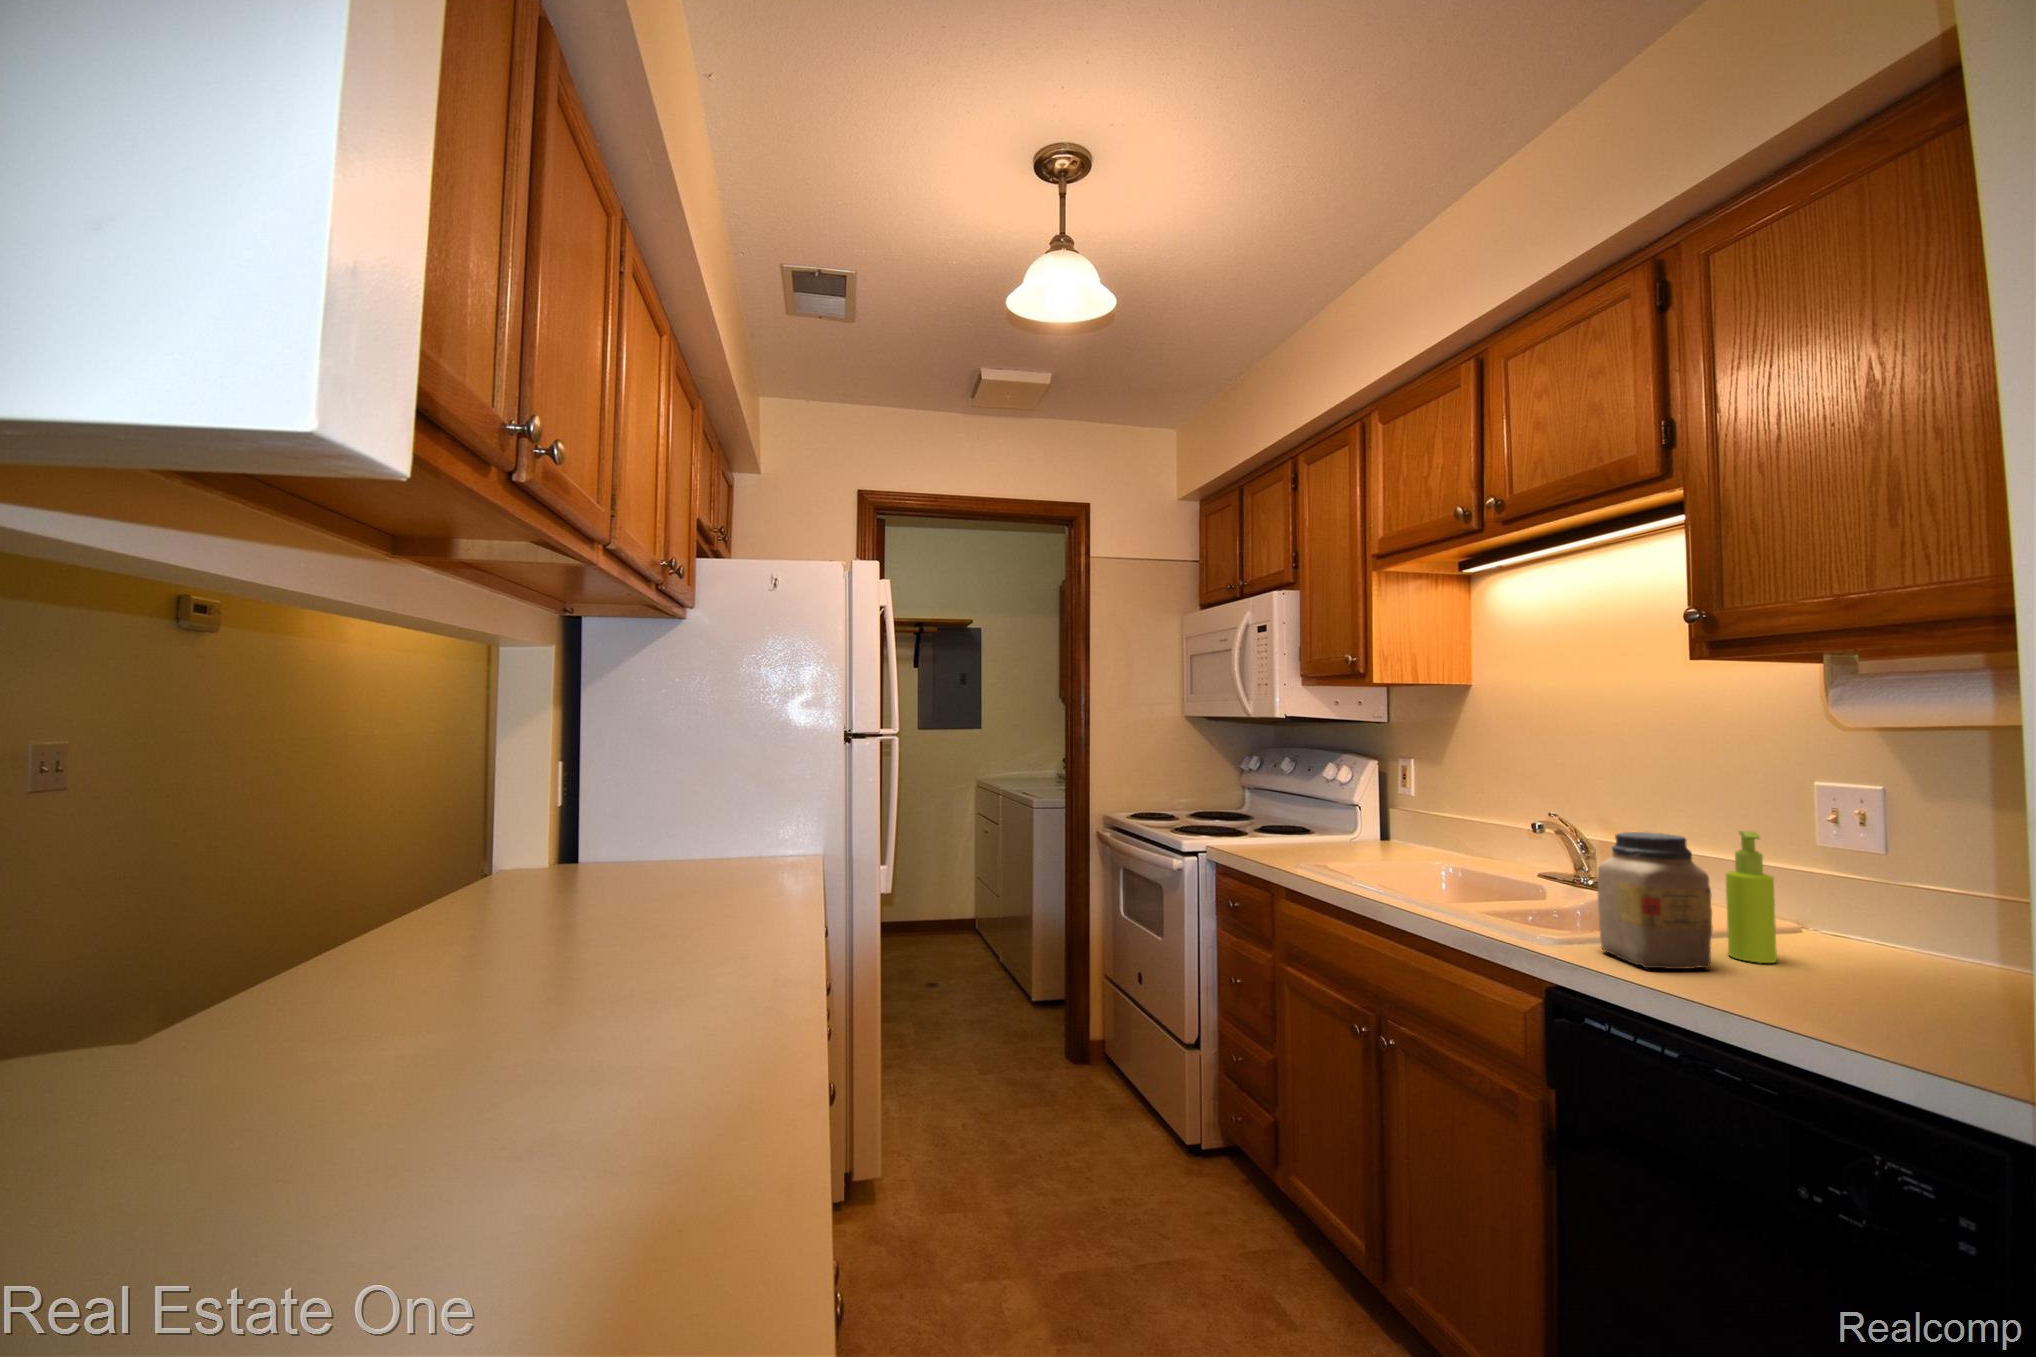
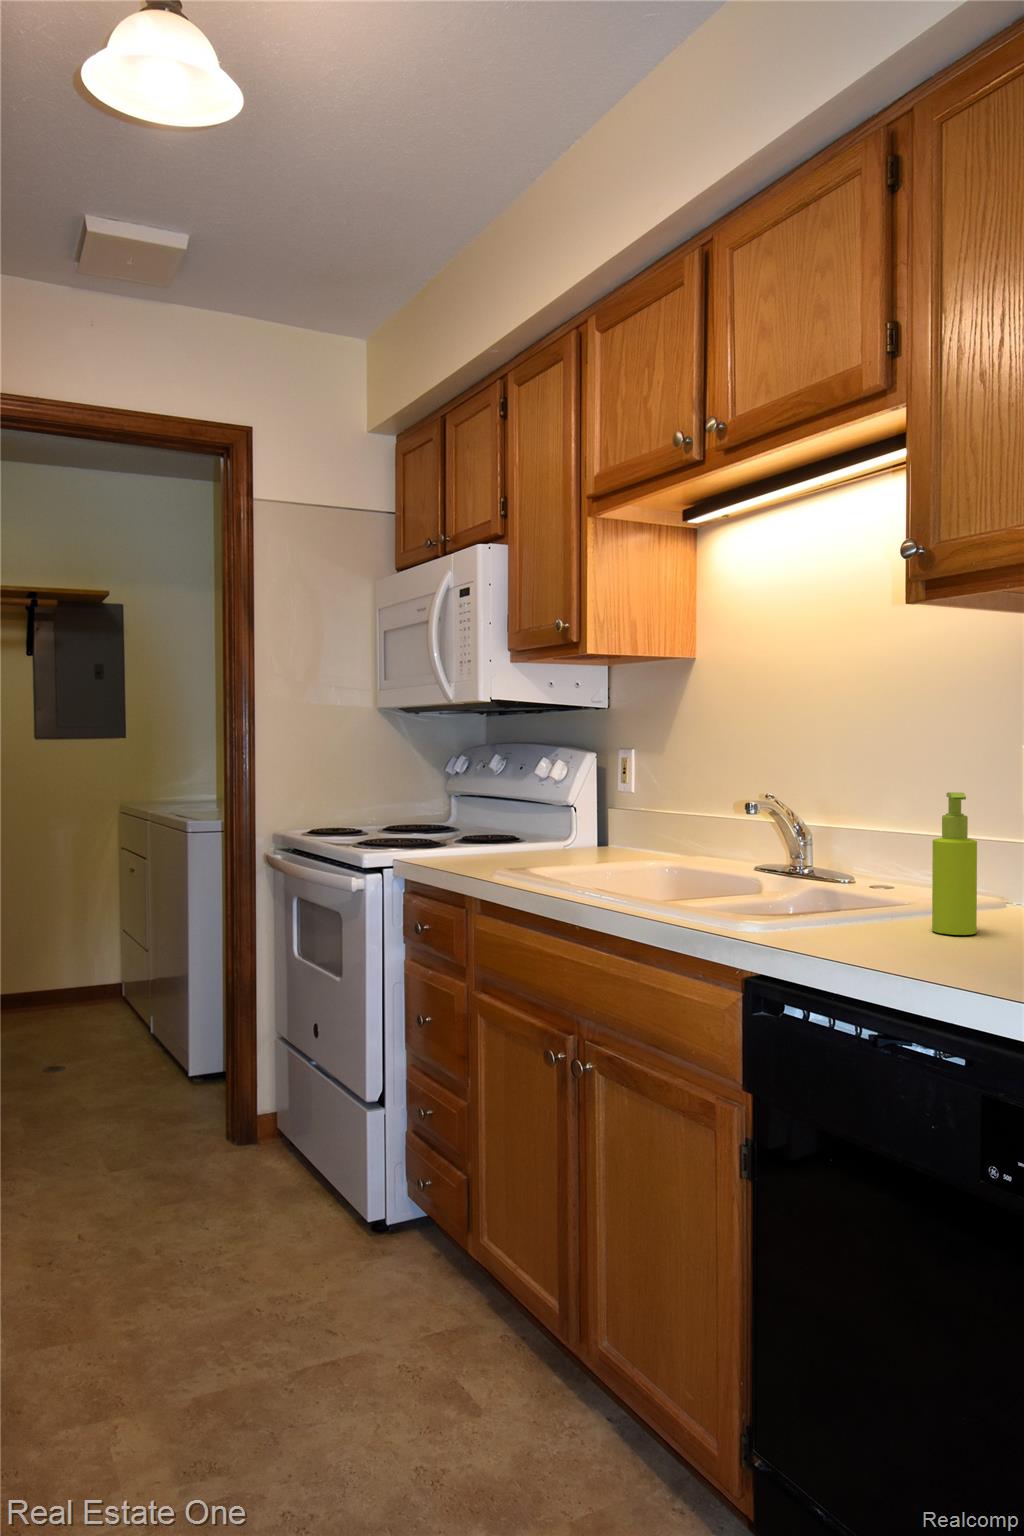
jar: present [1597,832,1712,969] -> none [807,797,917,949]

